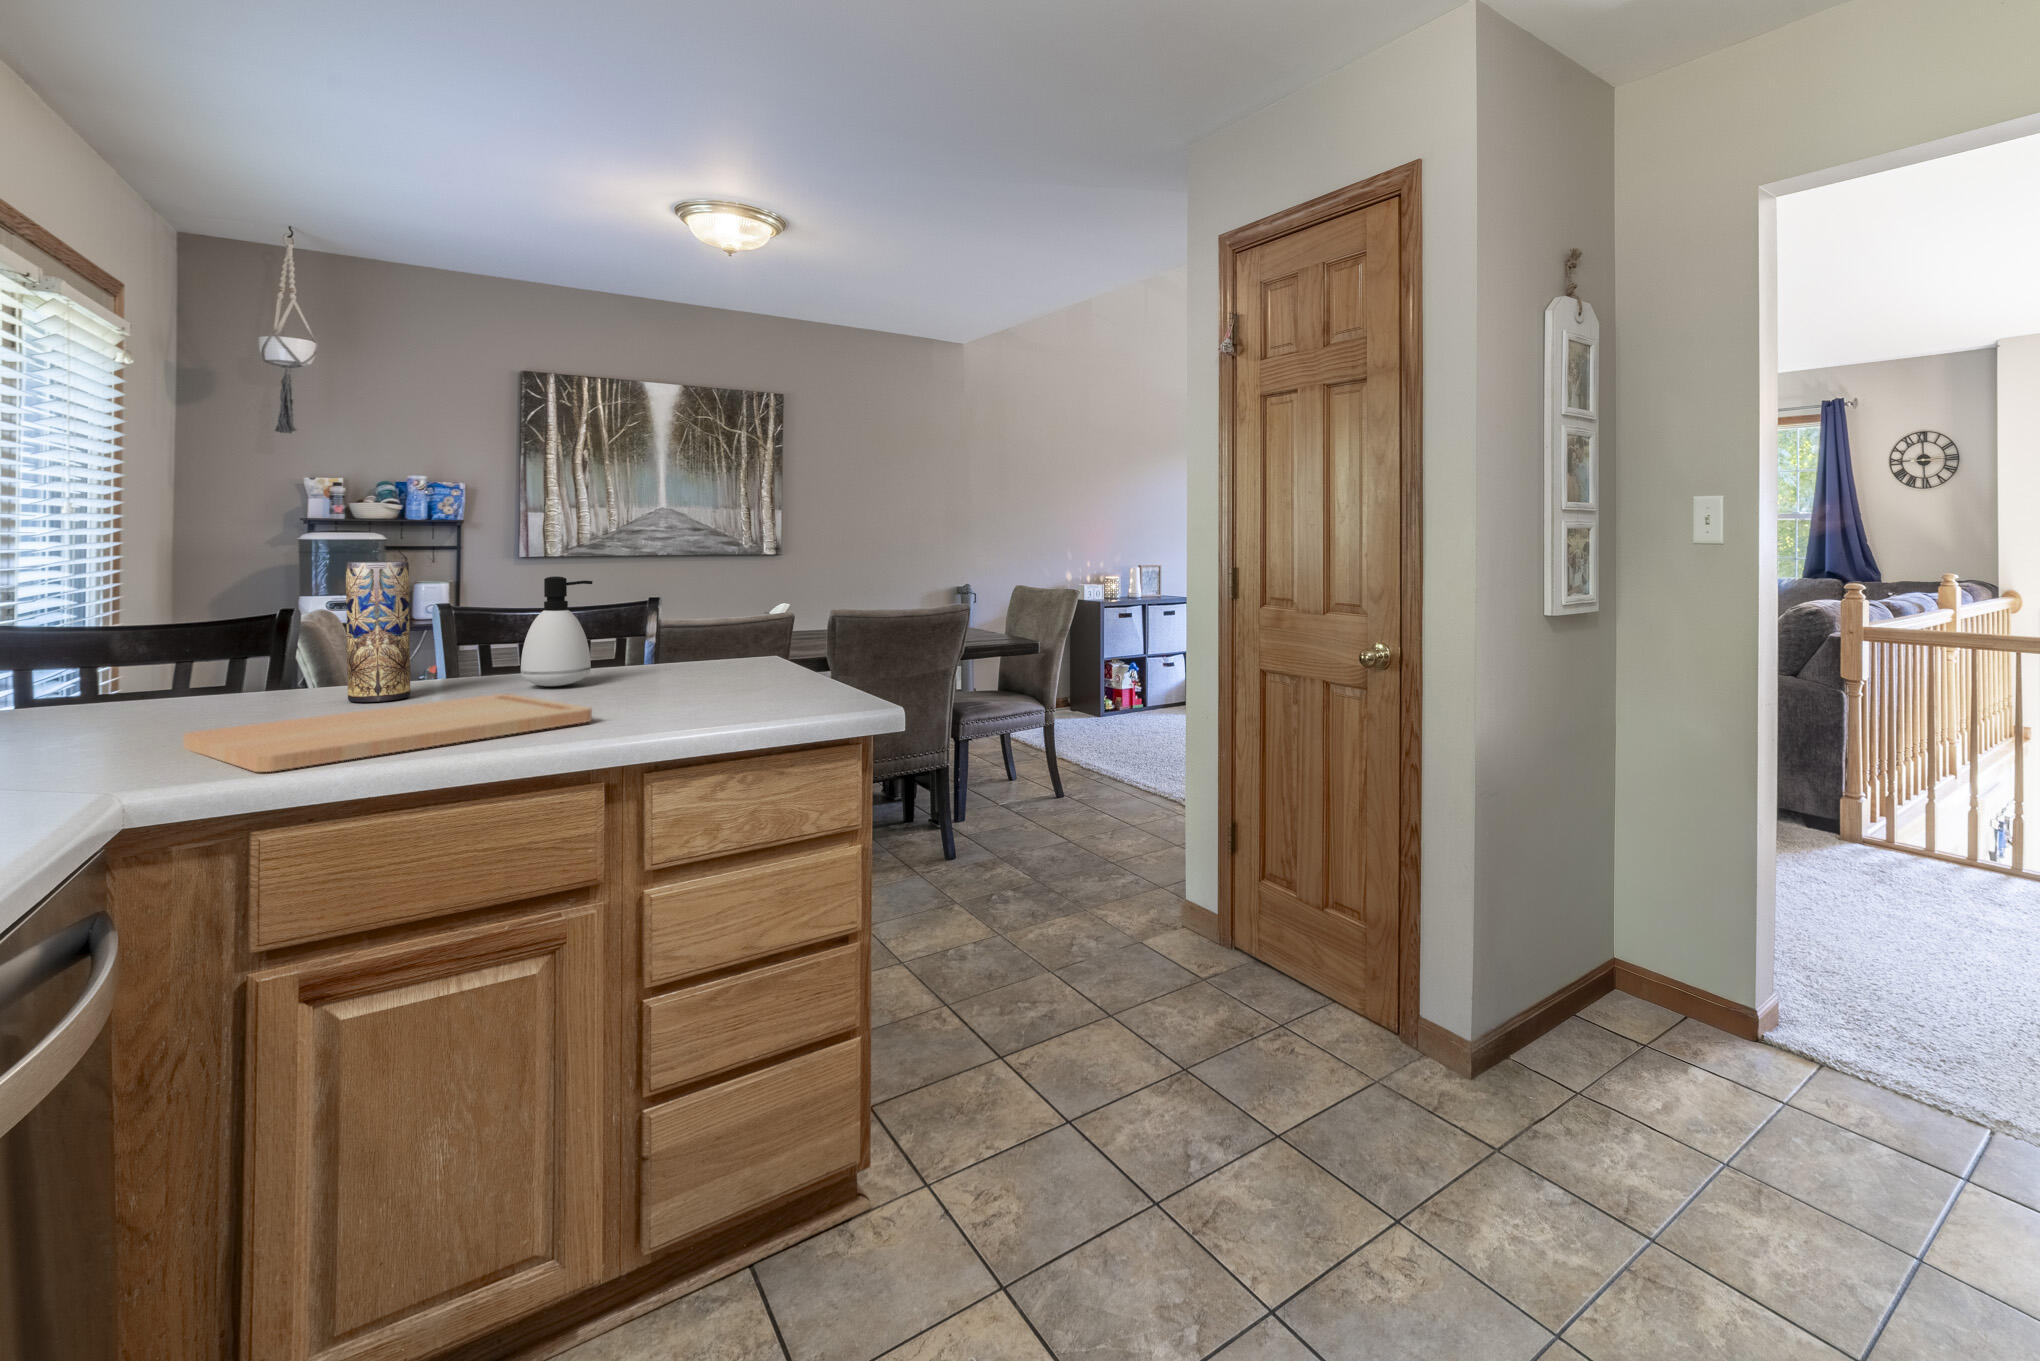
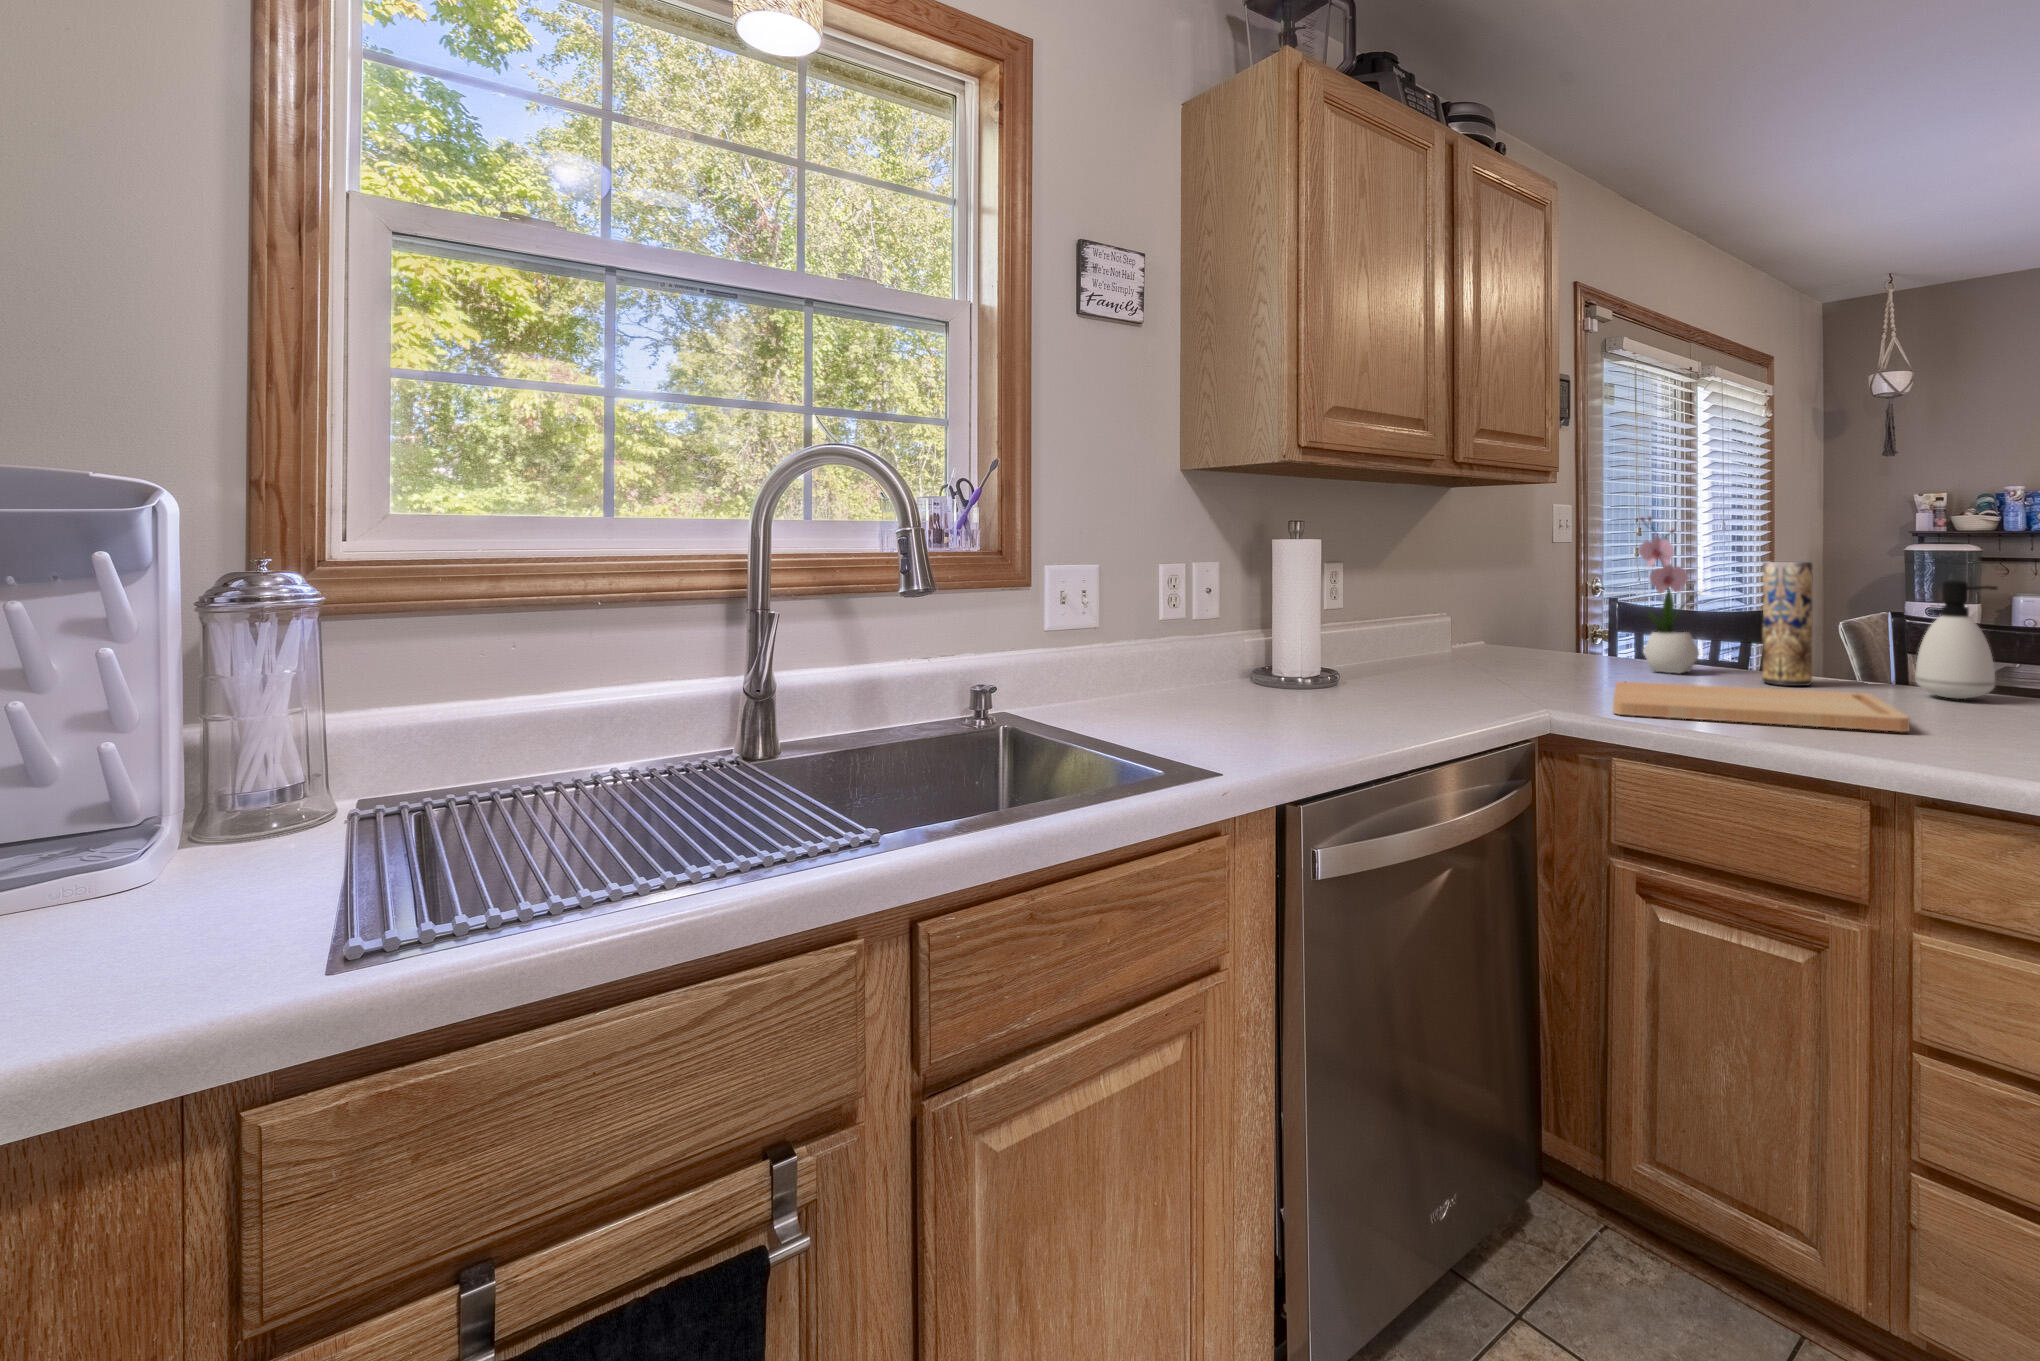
flower arrangement: none [146,502,248,713] -> present [1639,516,1699,674]

